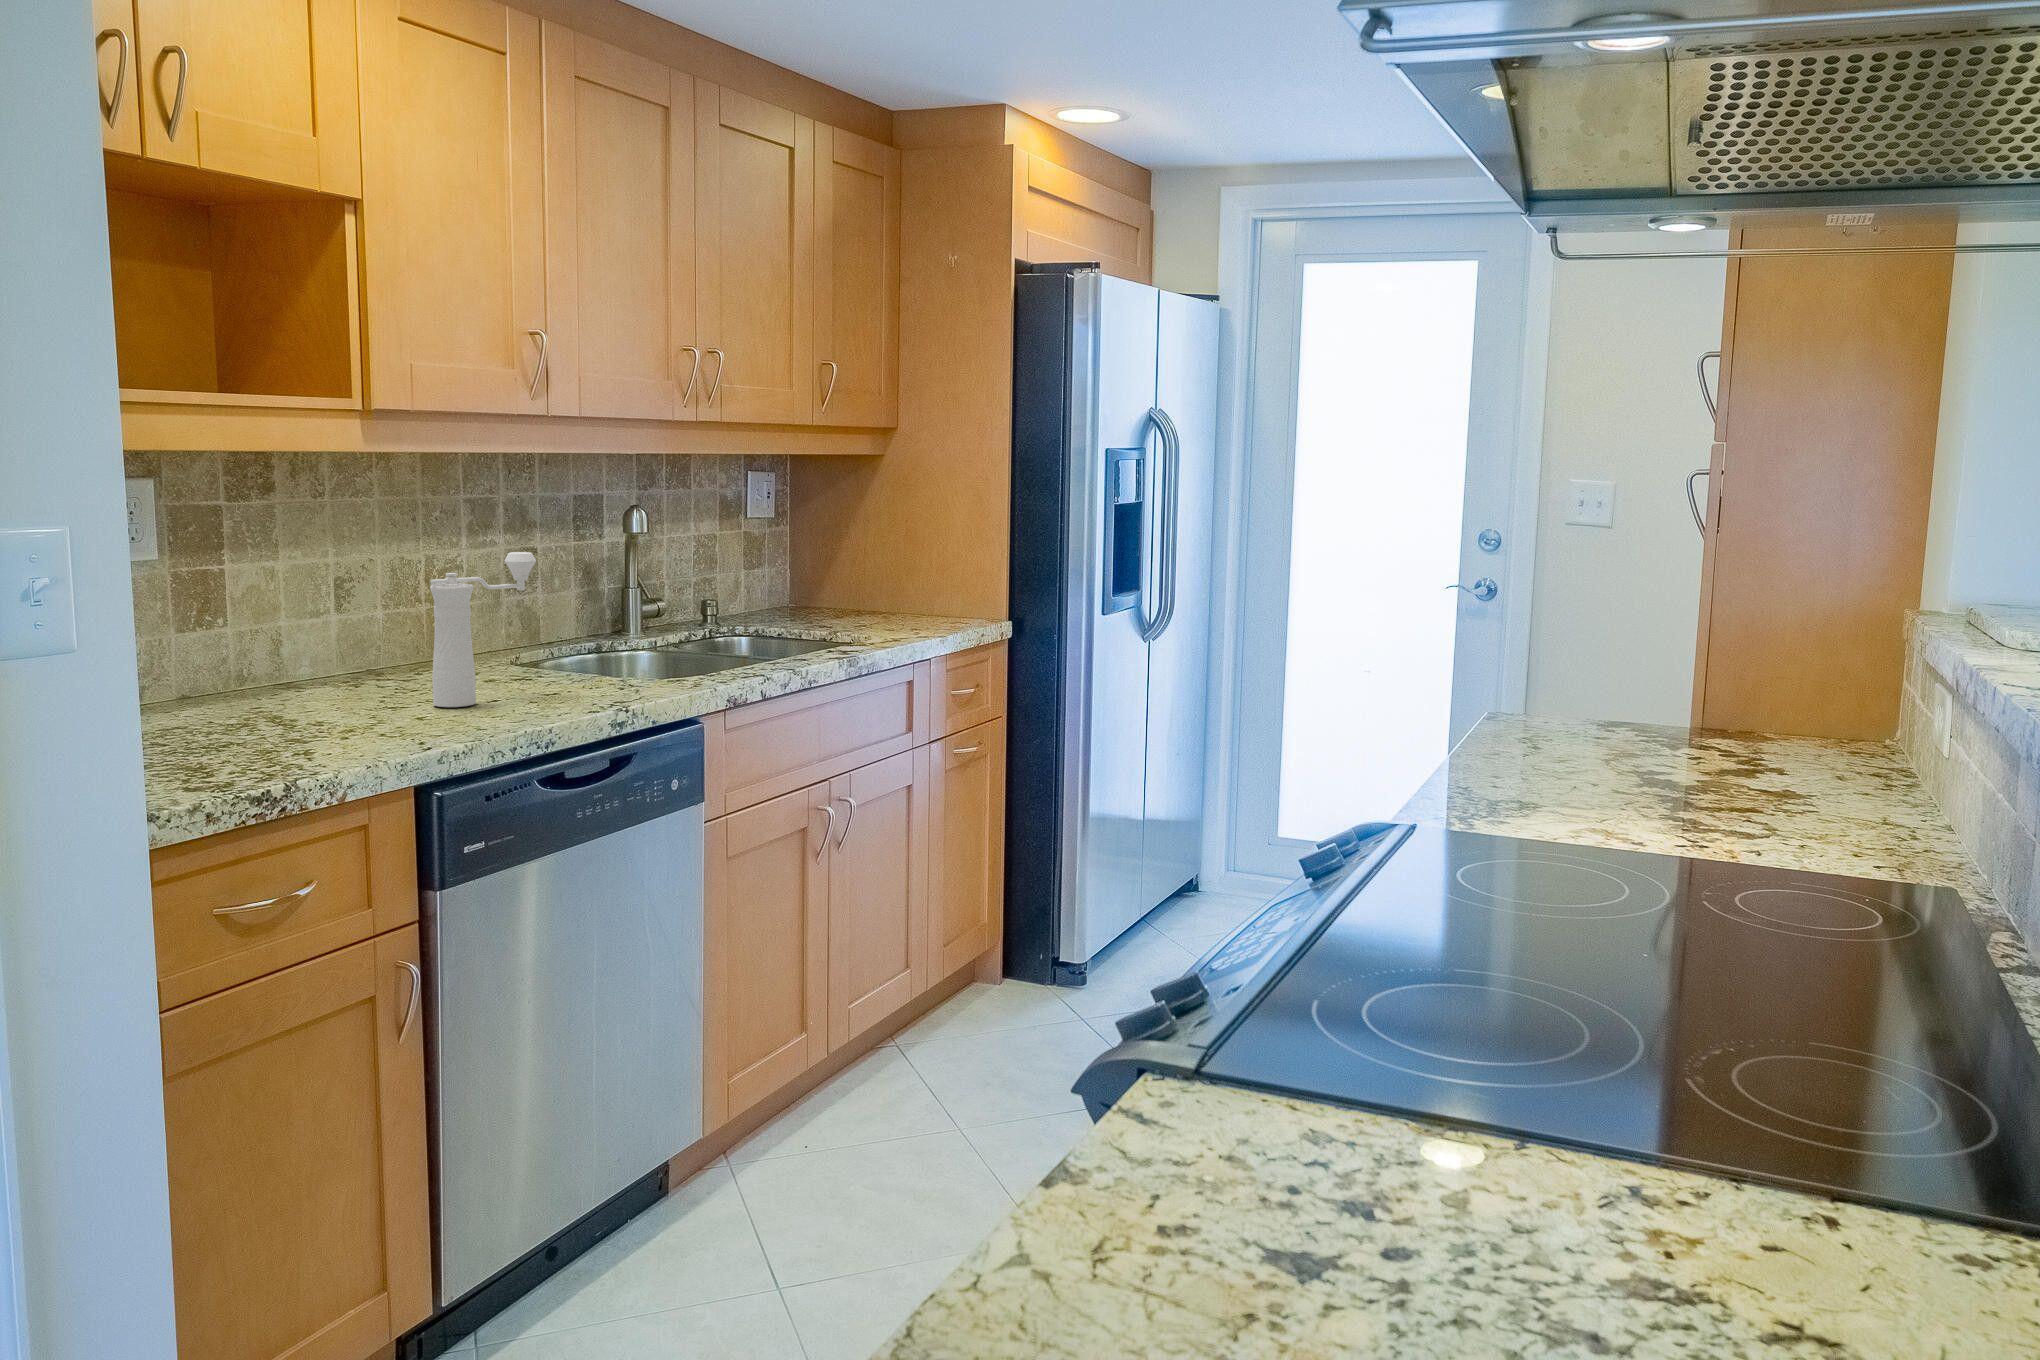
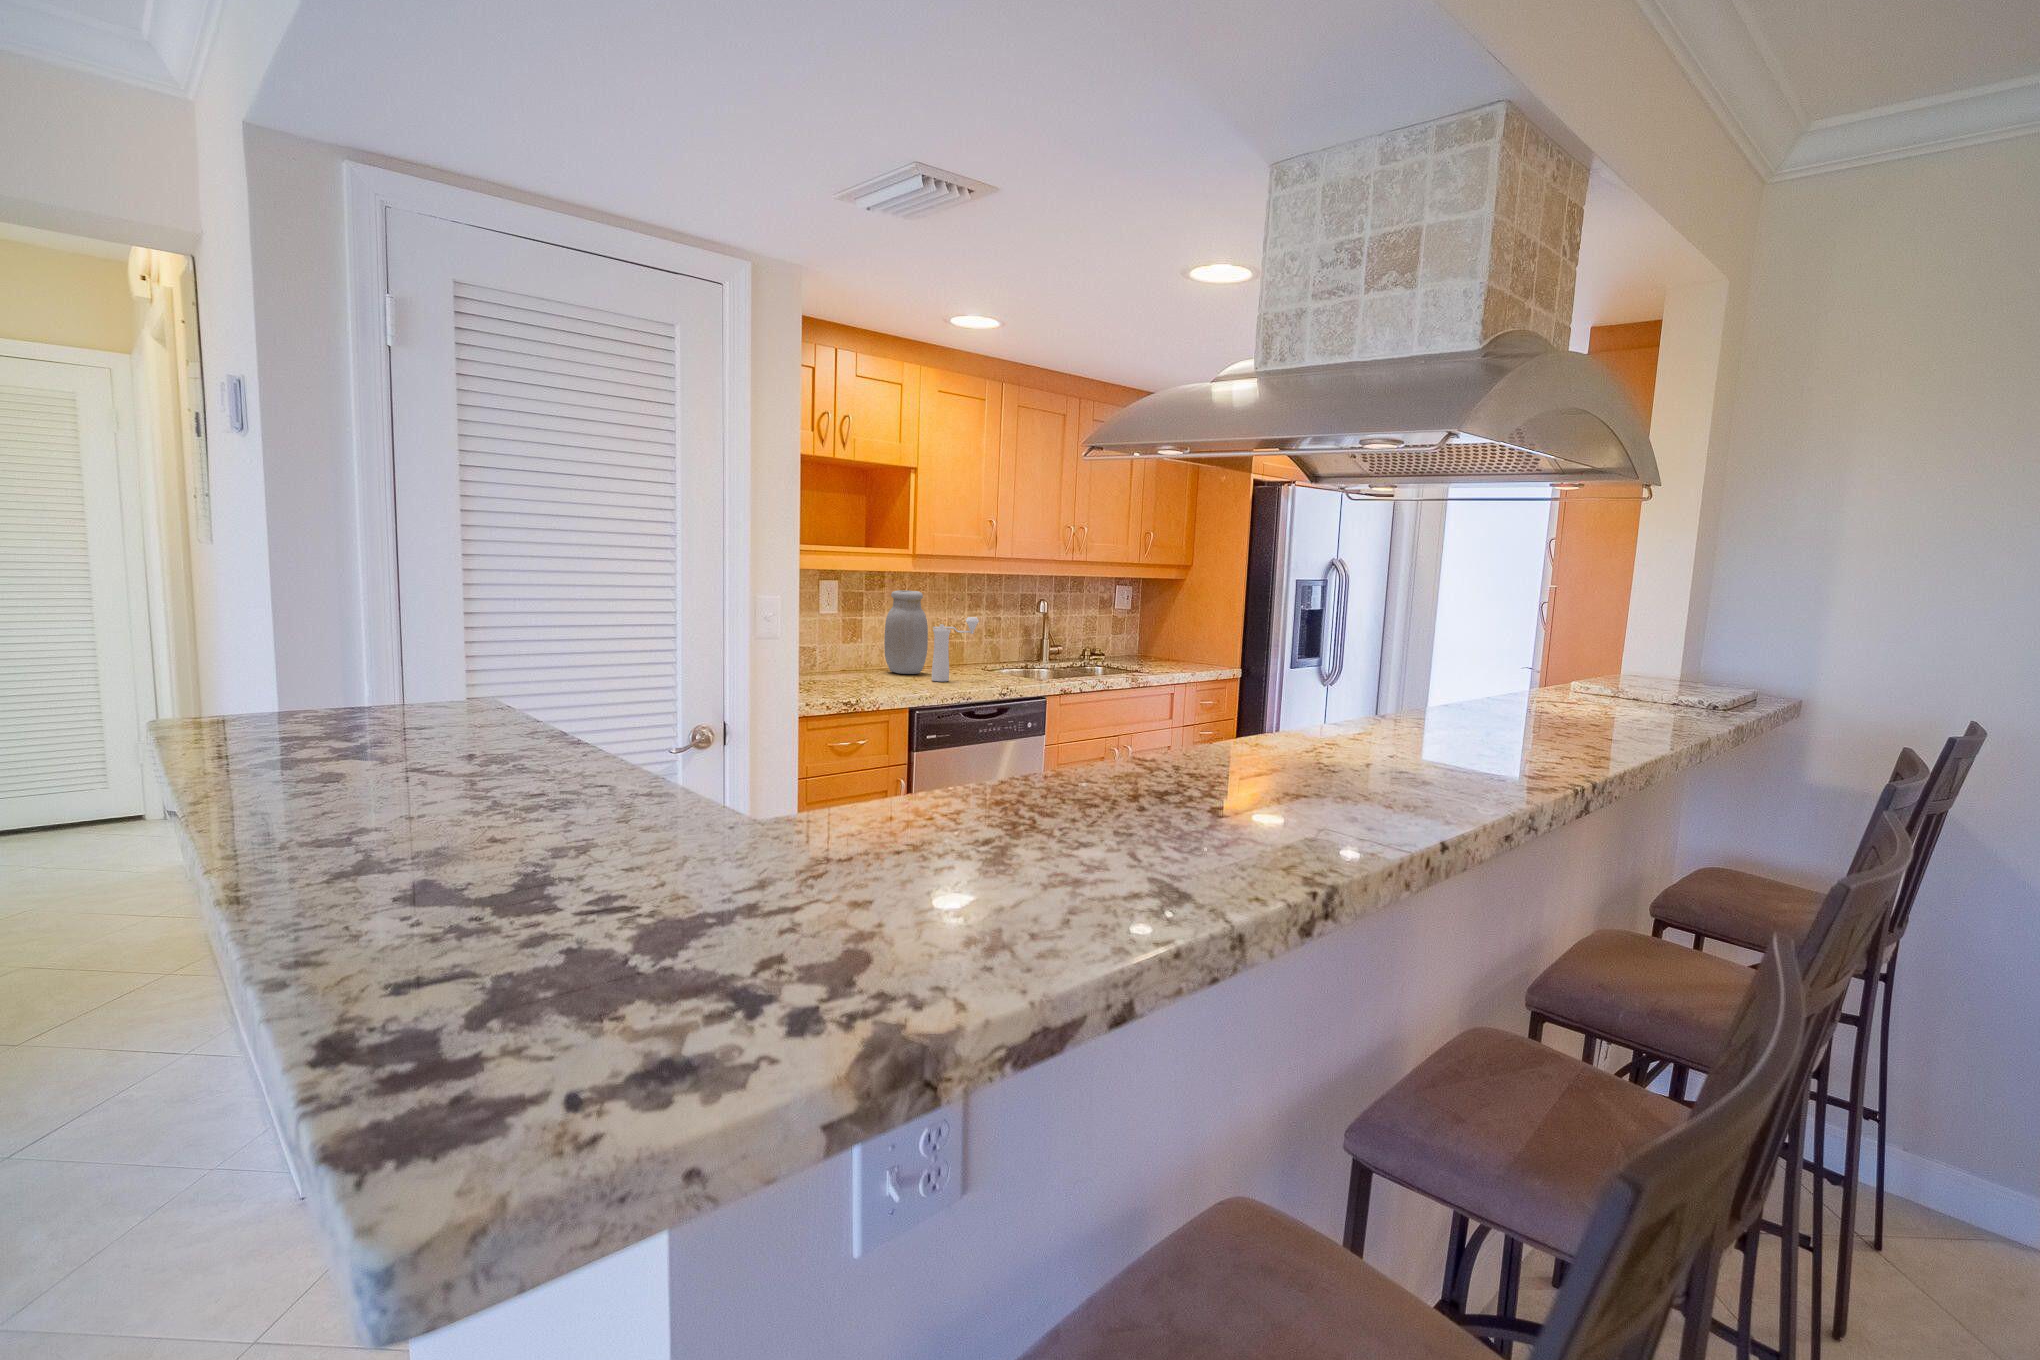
jar: none [291,496,401,693] -> present [884,590,928,674]

